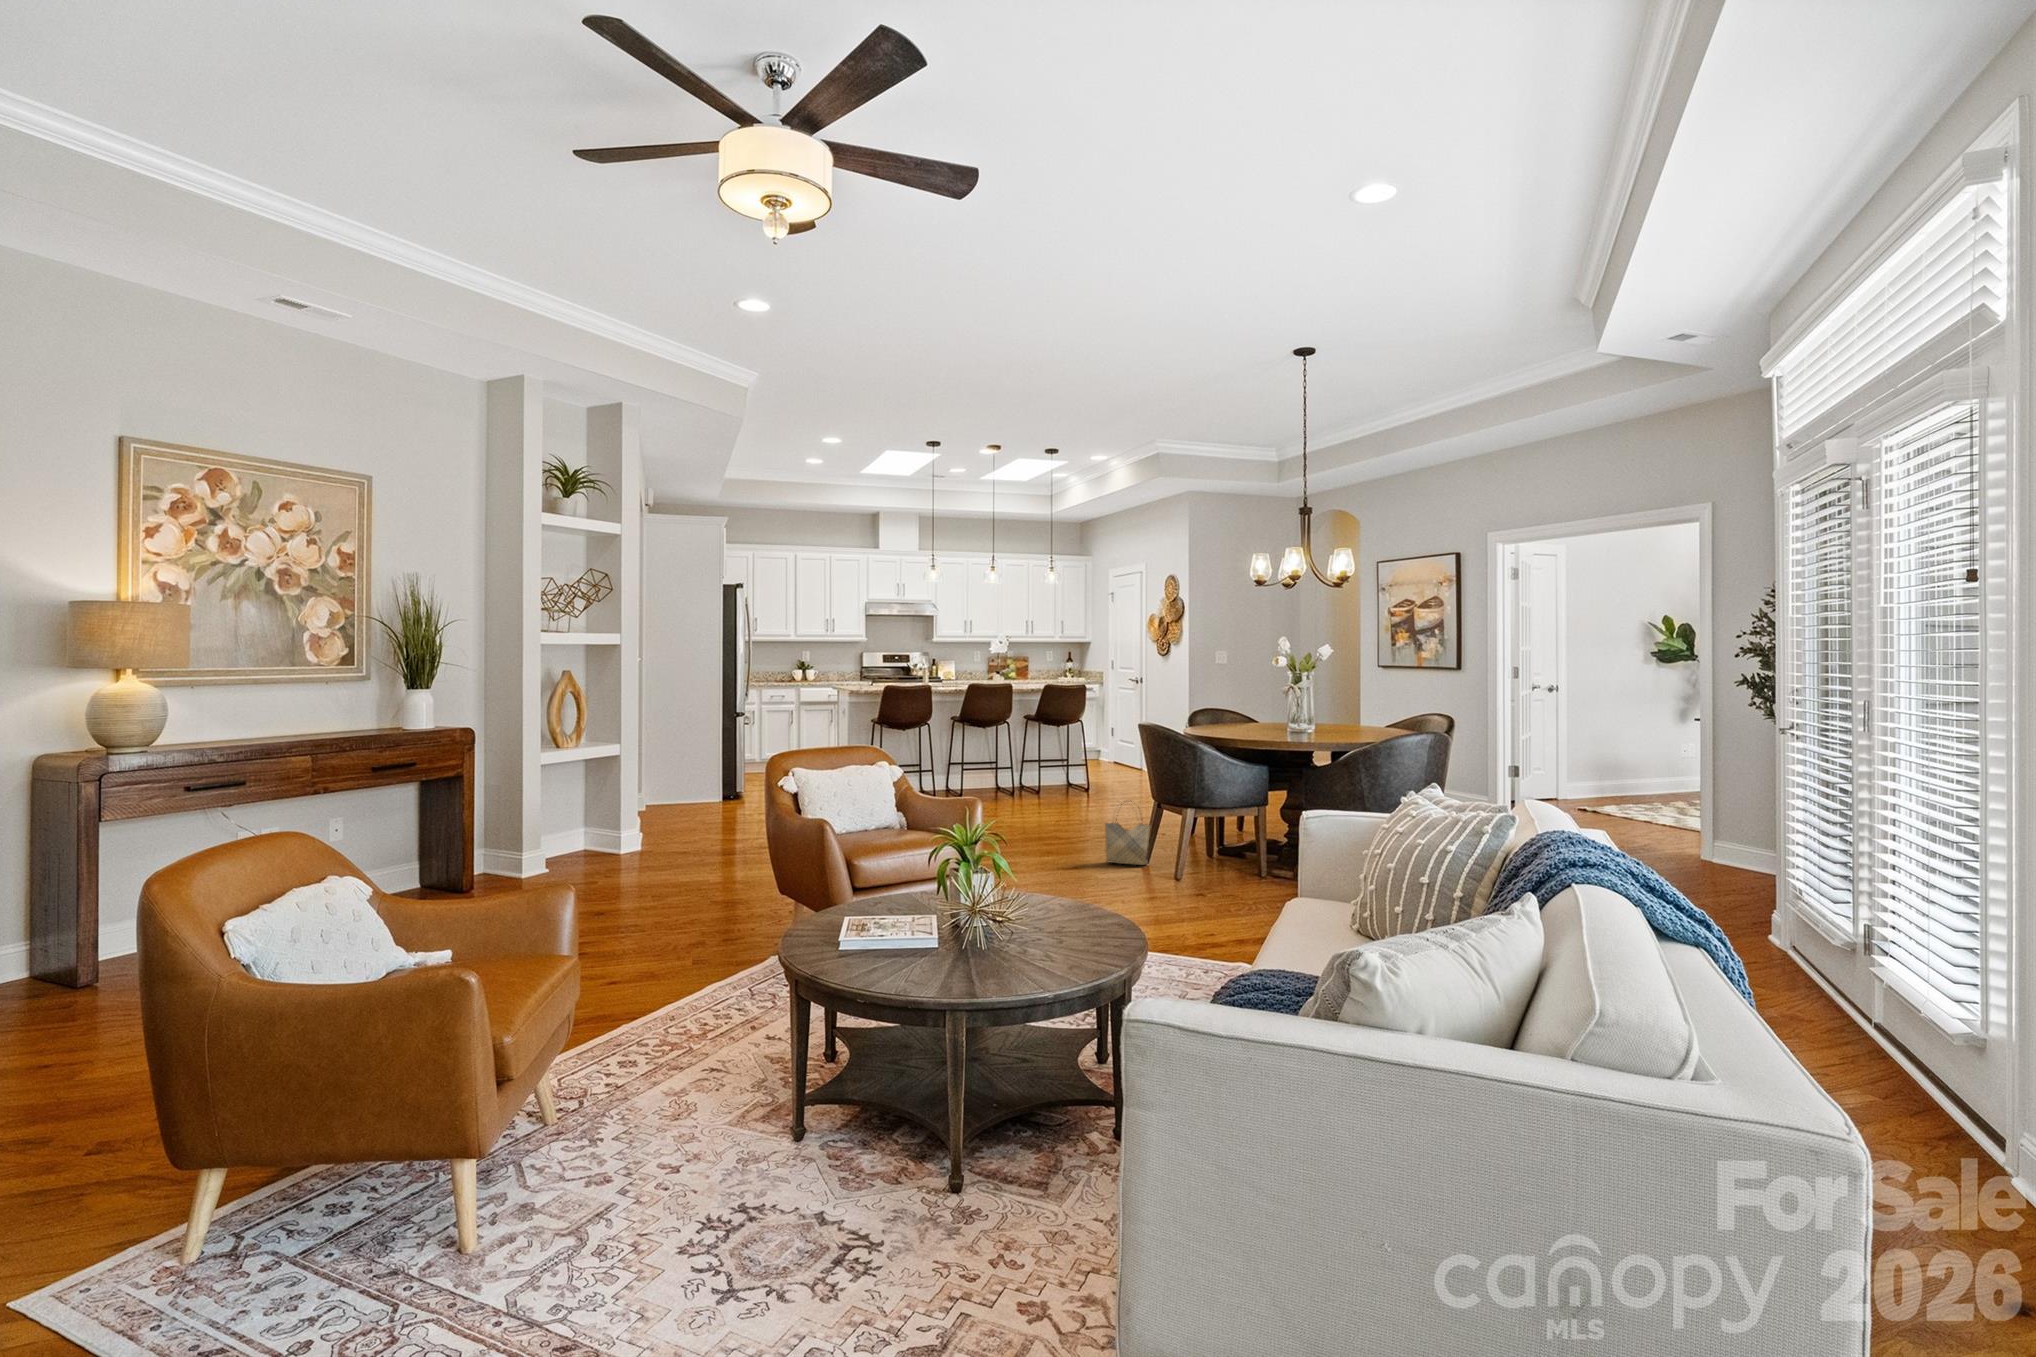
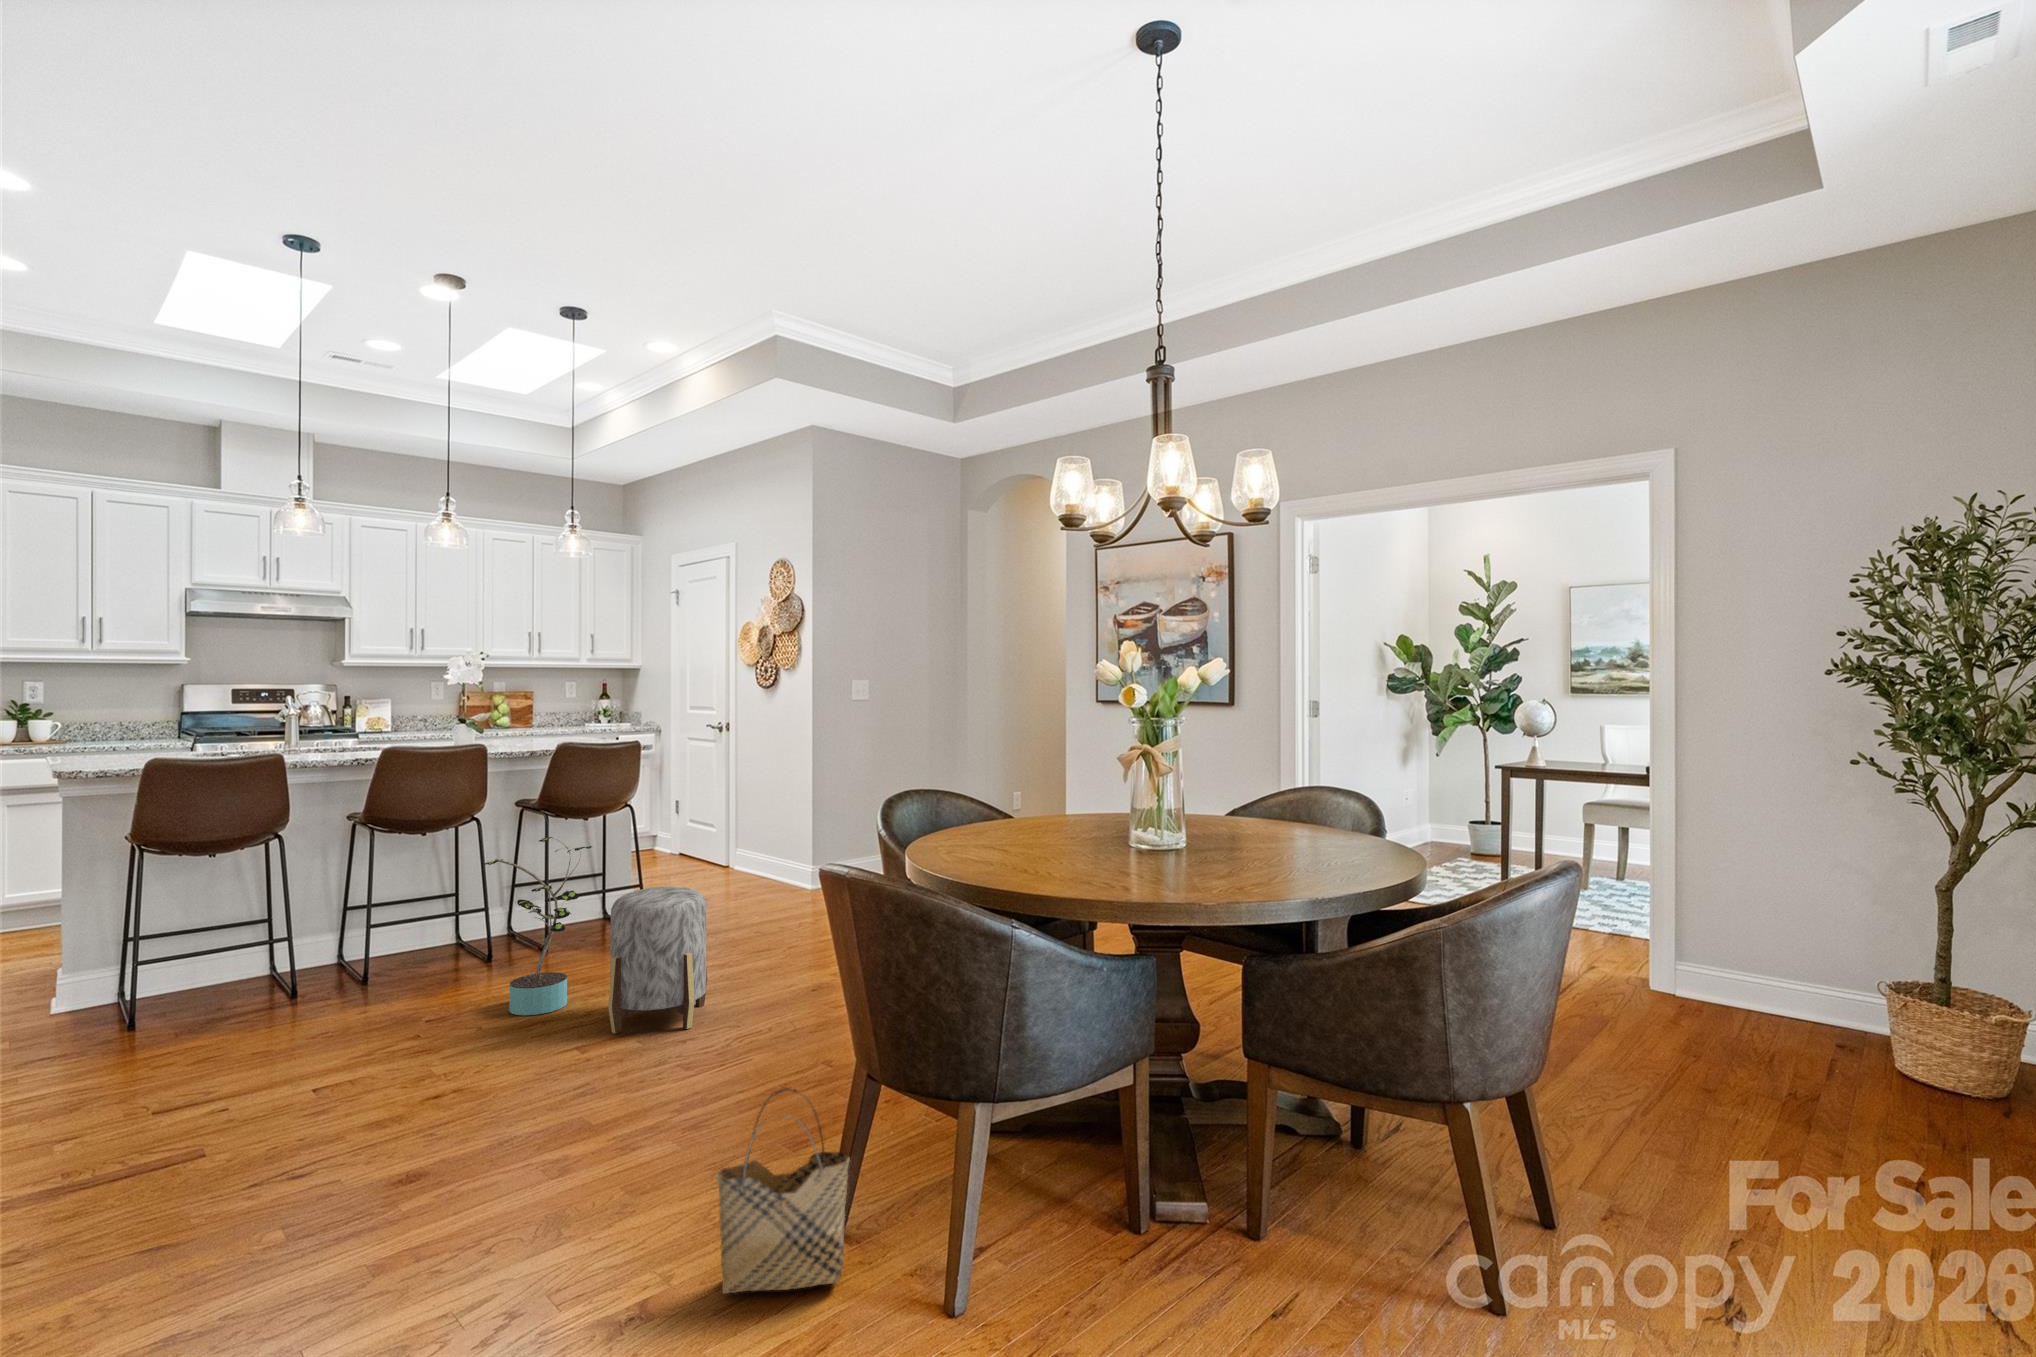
potted plant: none [1016,727,1064,810] -> present [484,837,592,1015]
stool: none [1070,753,1116,819] -> present [608,886,707,1034]

